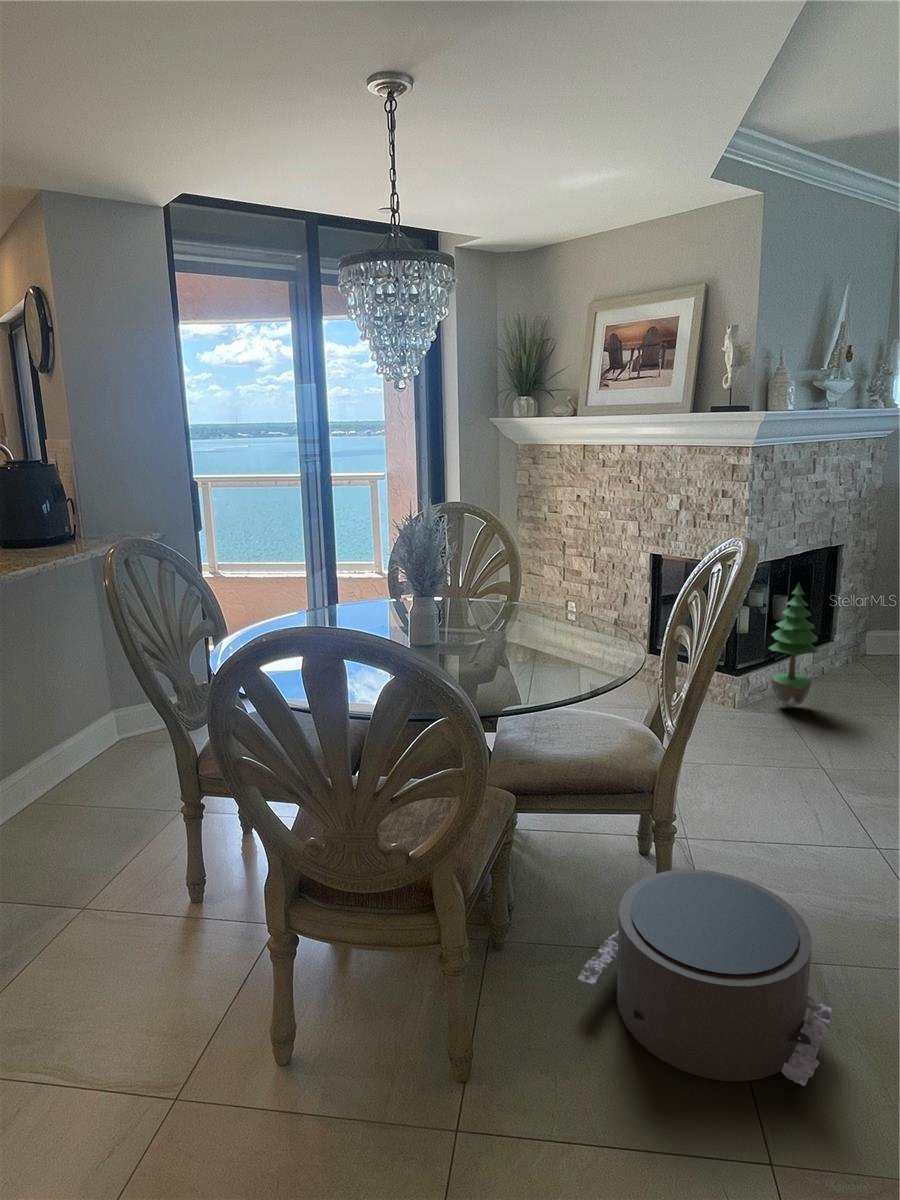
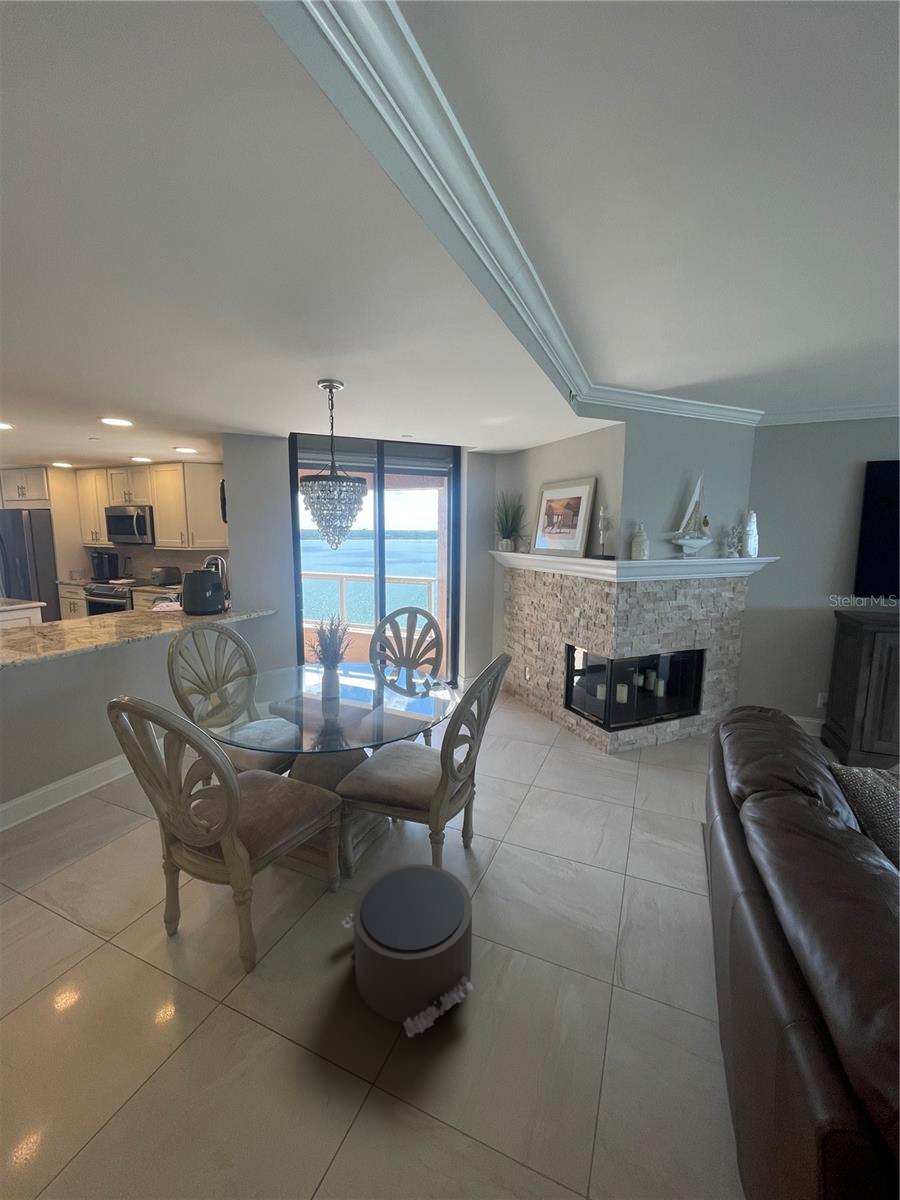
potted tree: present [768,584,818,708] -> none [629,674,664,759]

